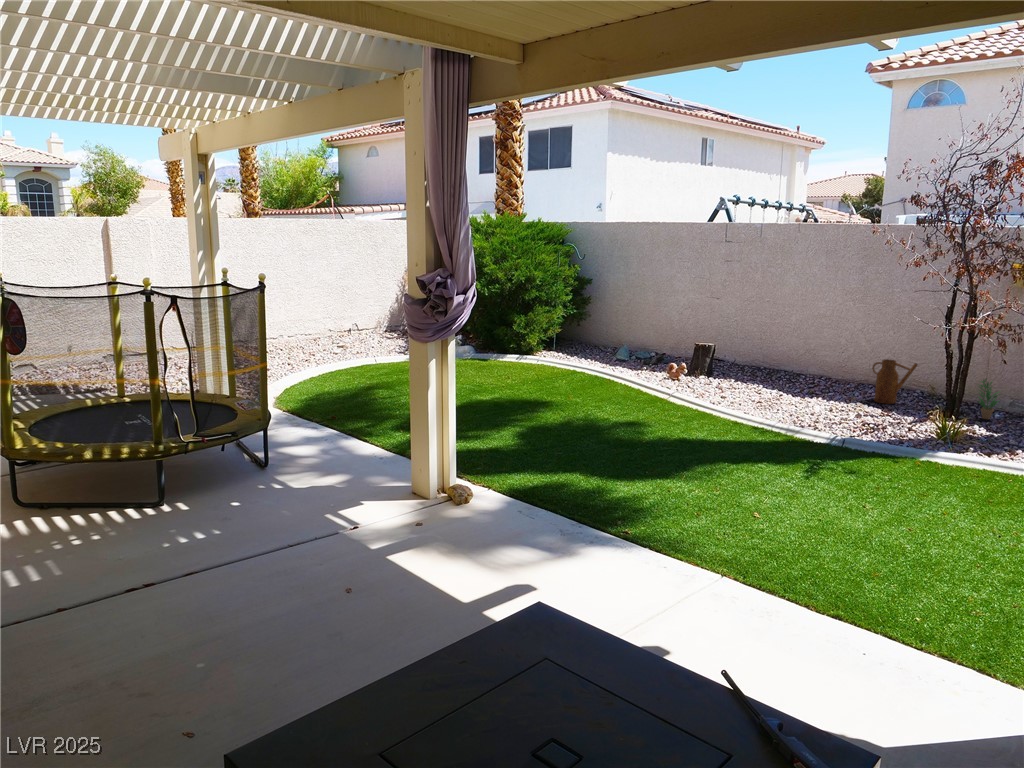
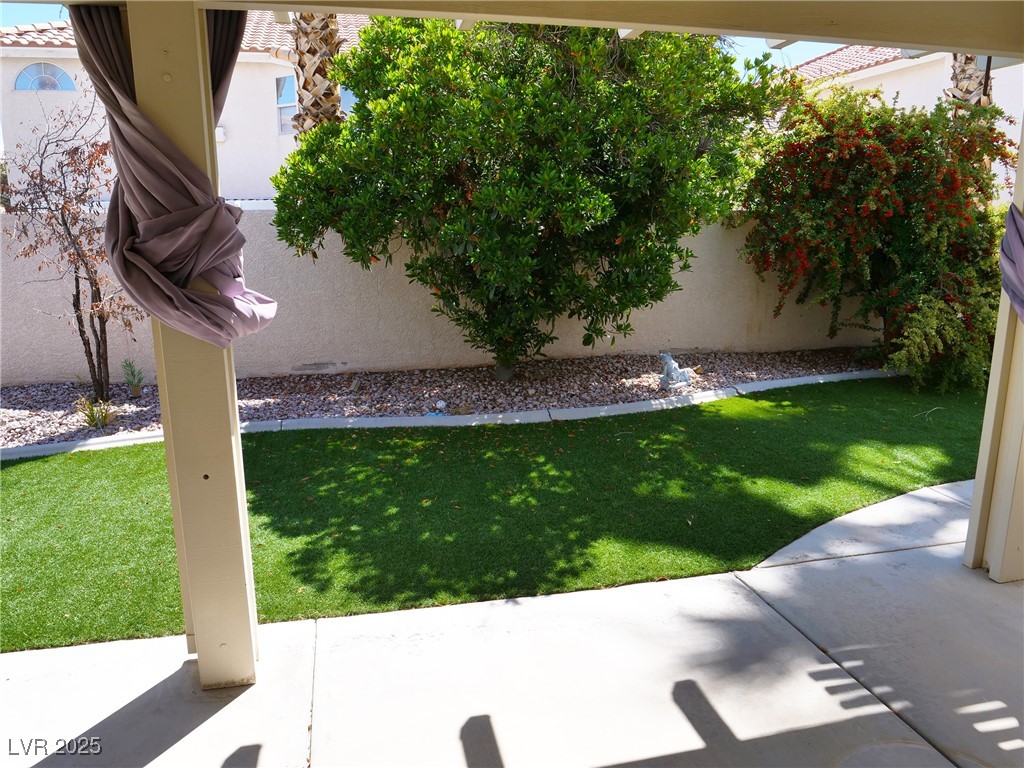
watering can: present [872,359,918,404] -> none [11,356,59,404]

